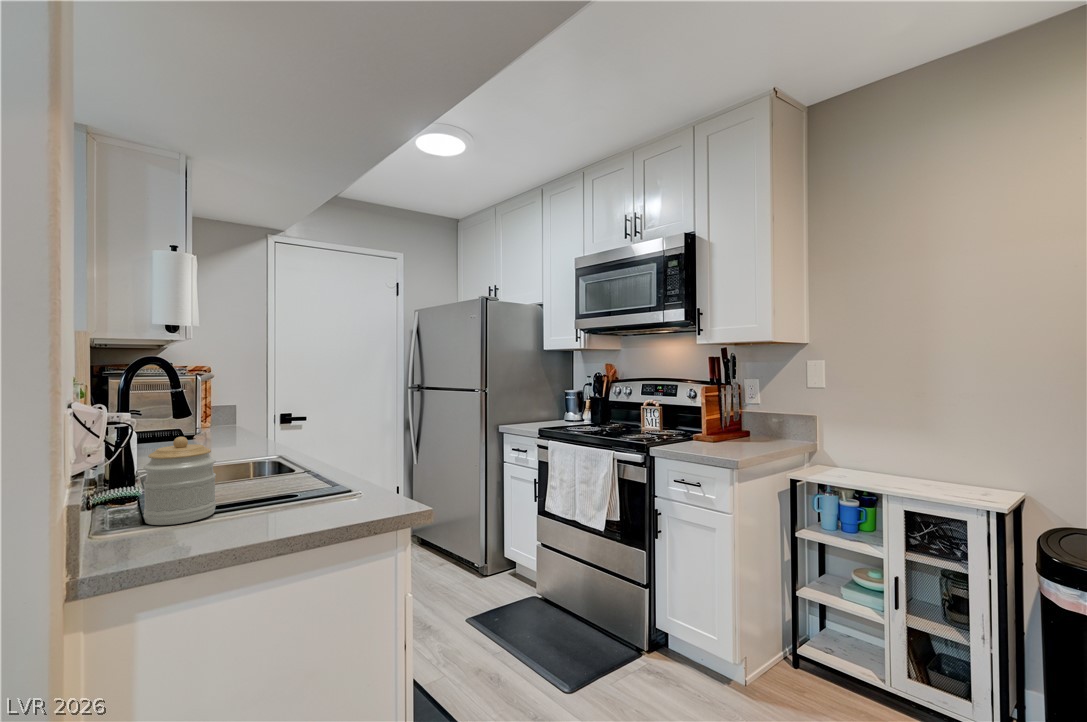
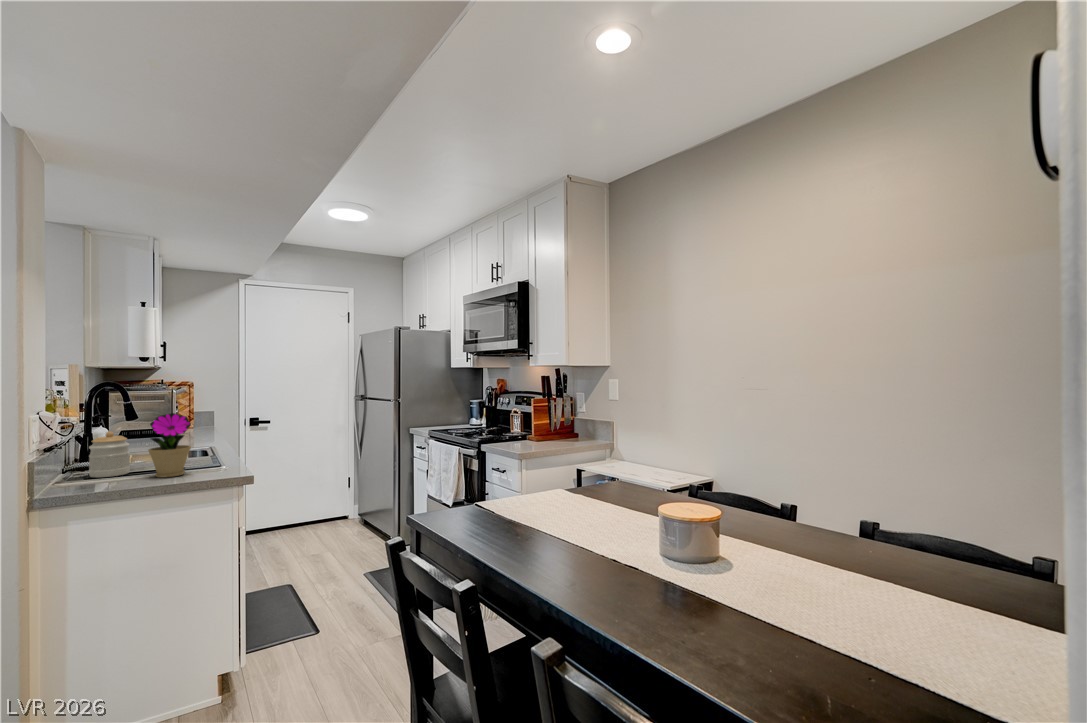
flower pot: none [261,403,335,521] -> present [148,413,191,478]

